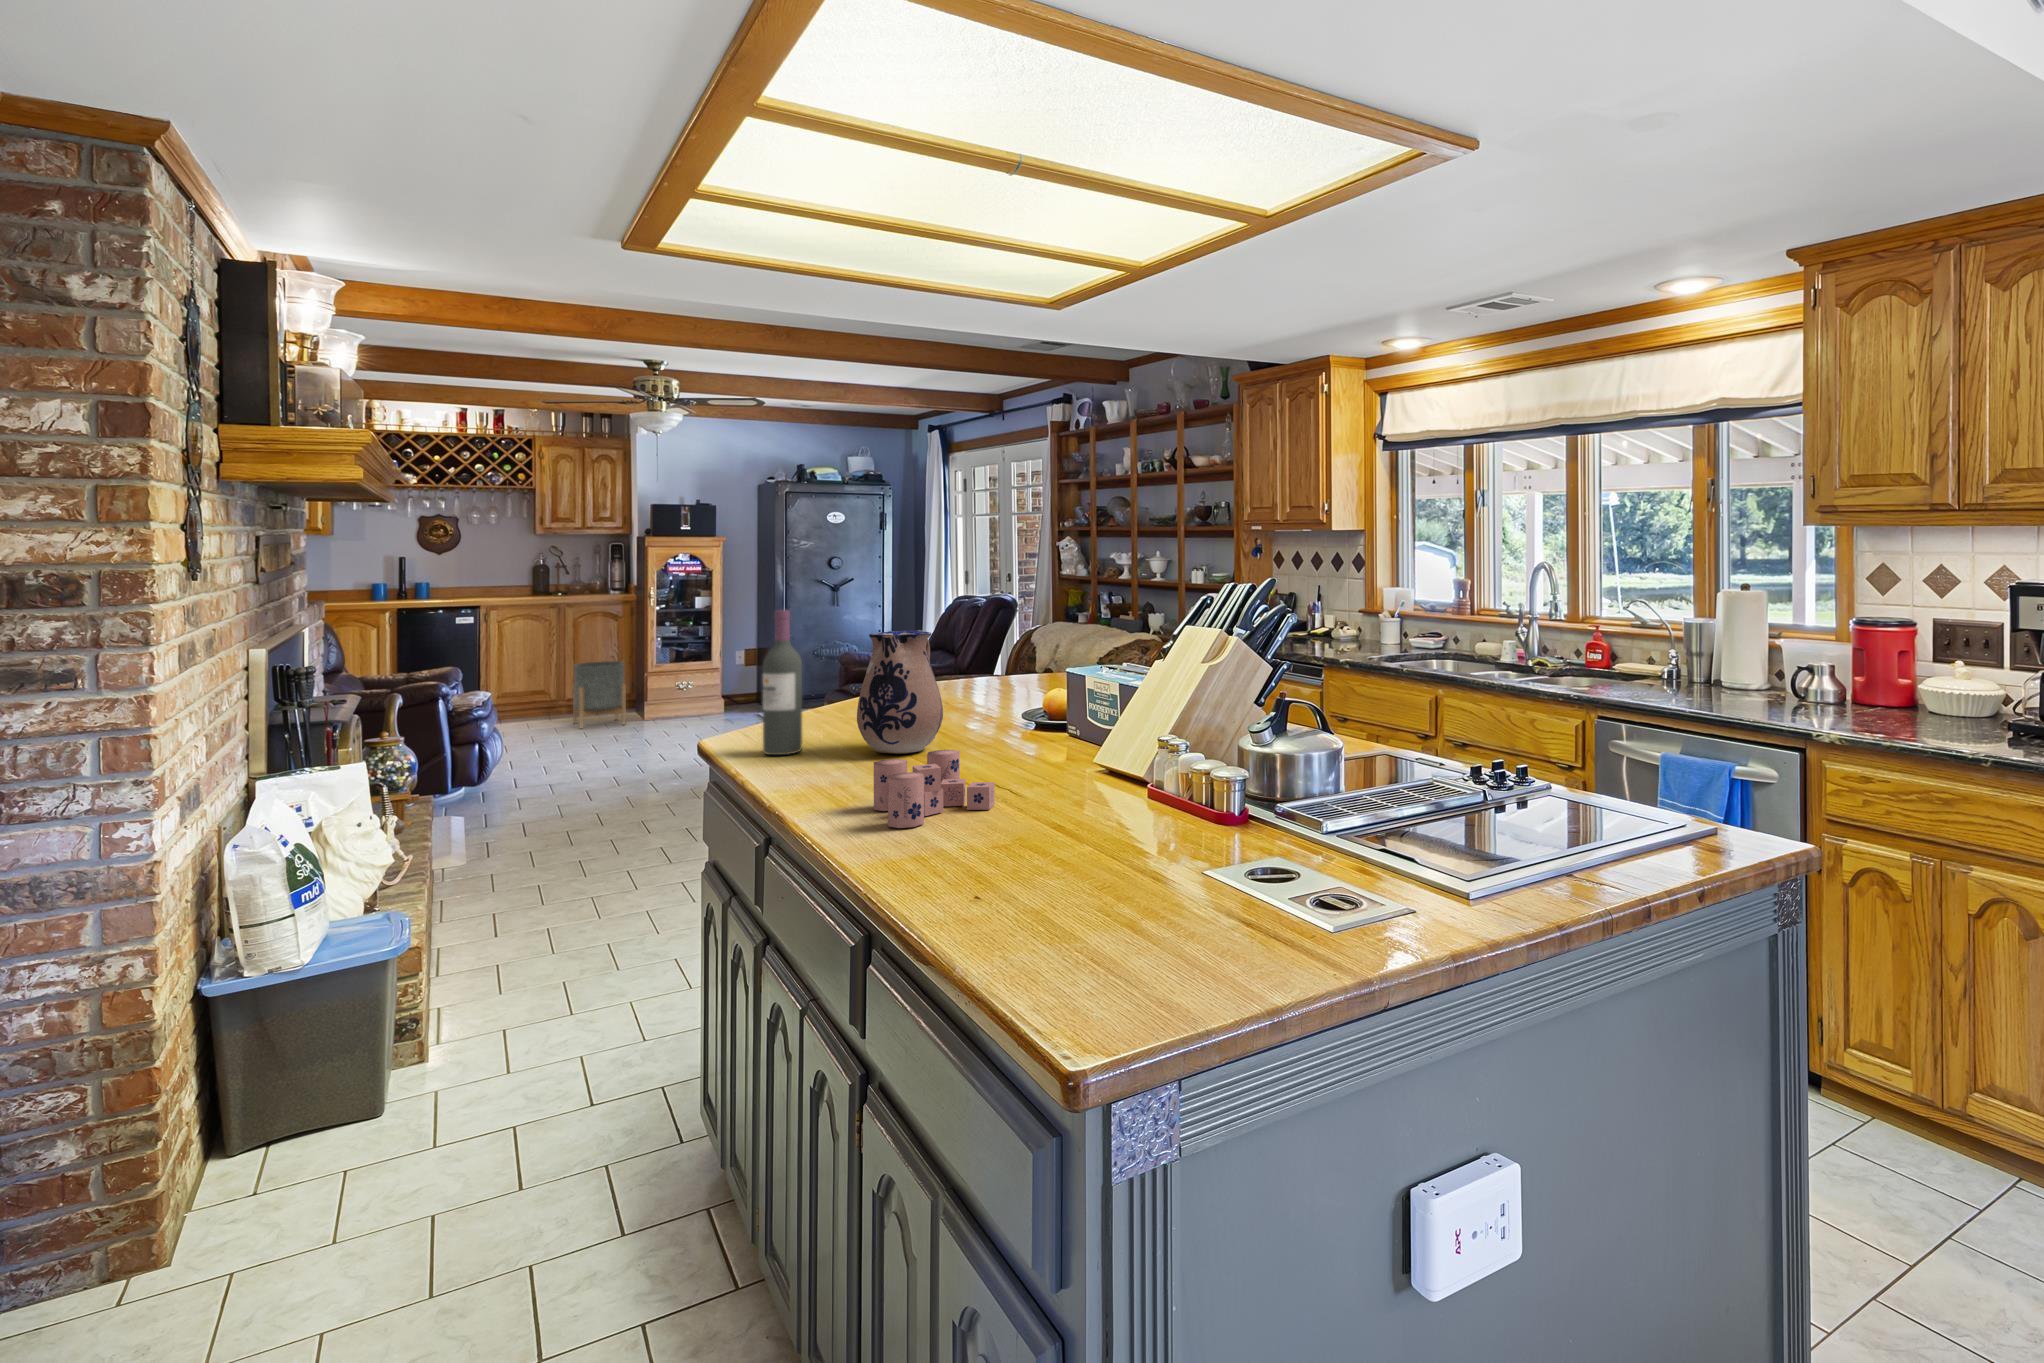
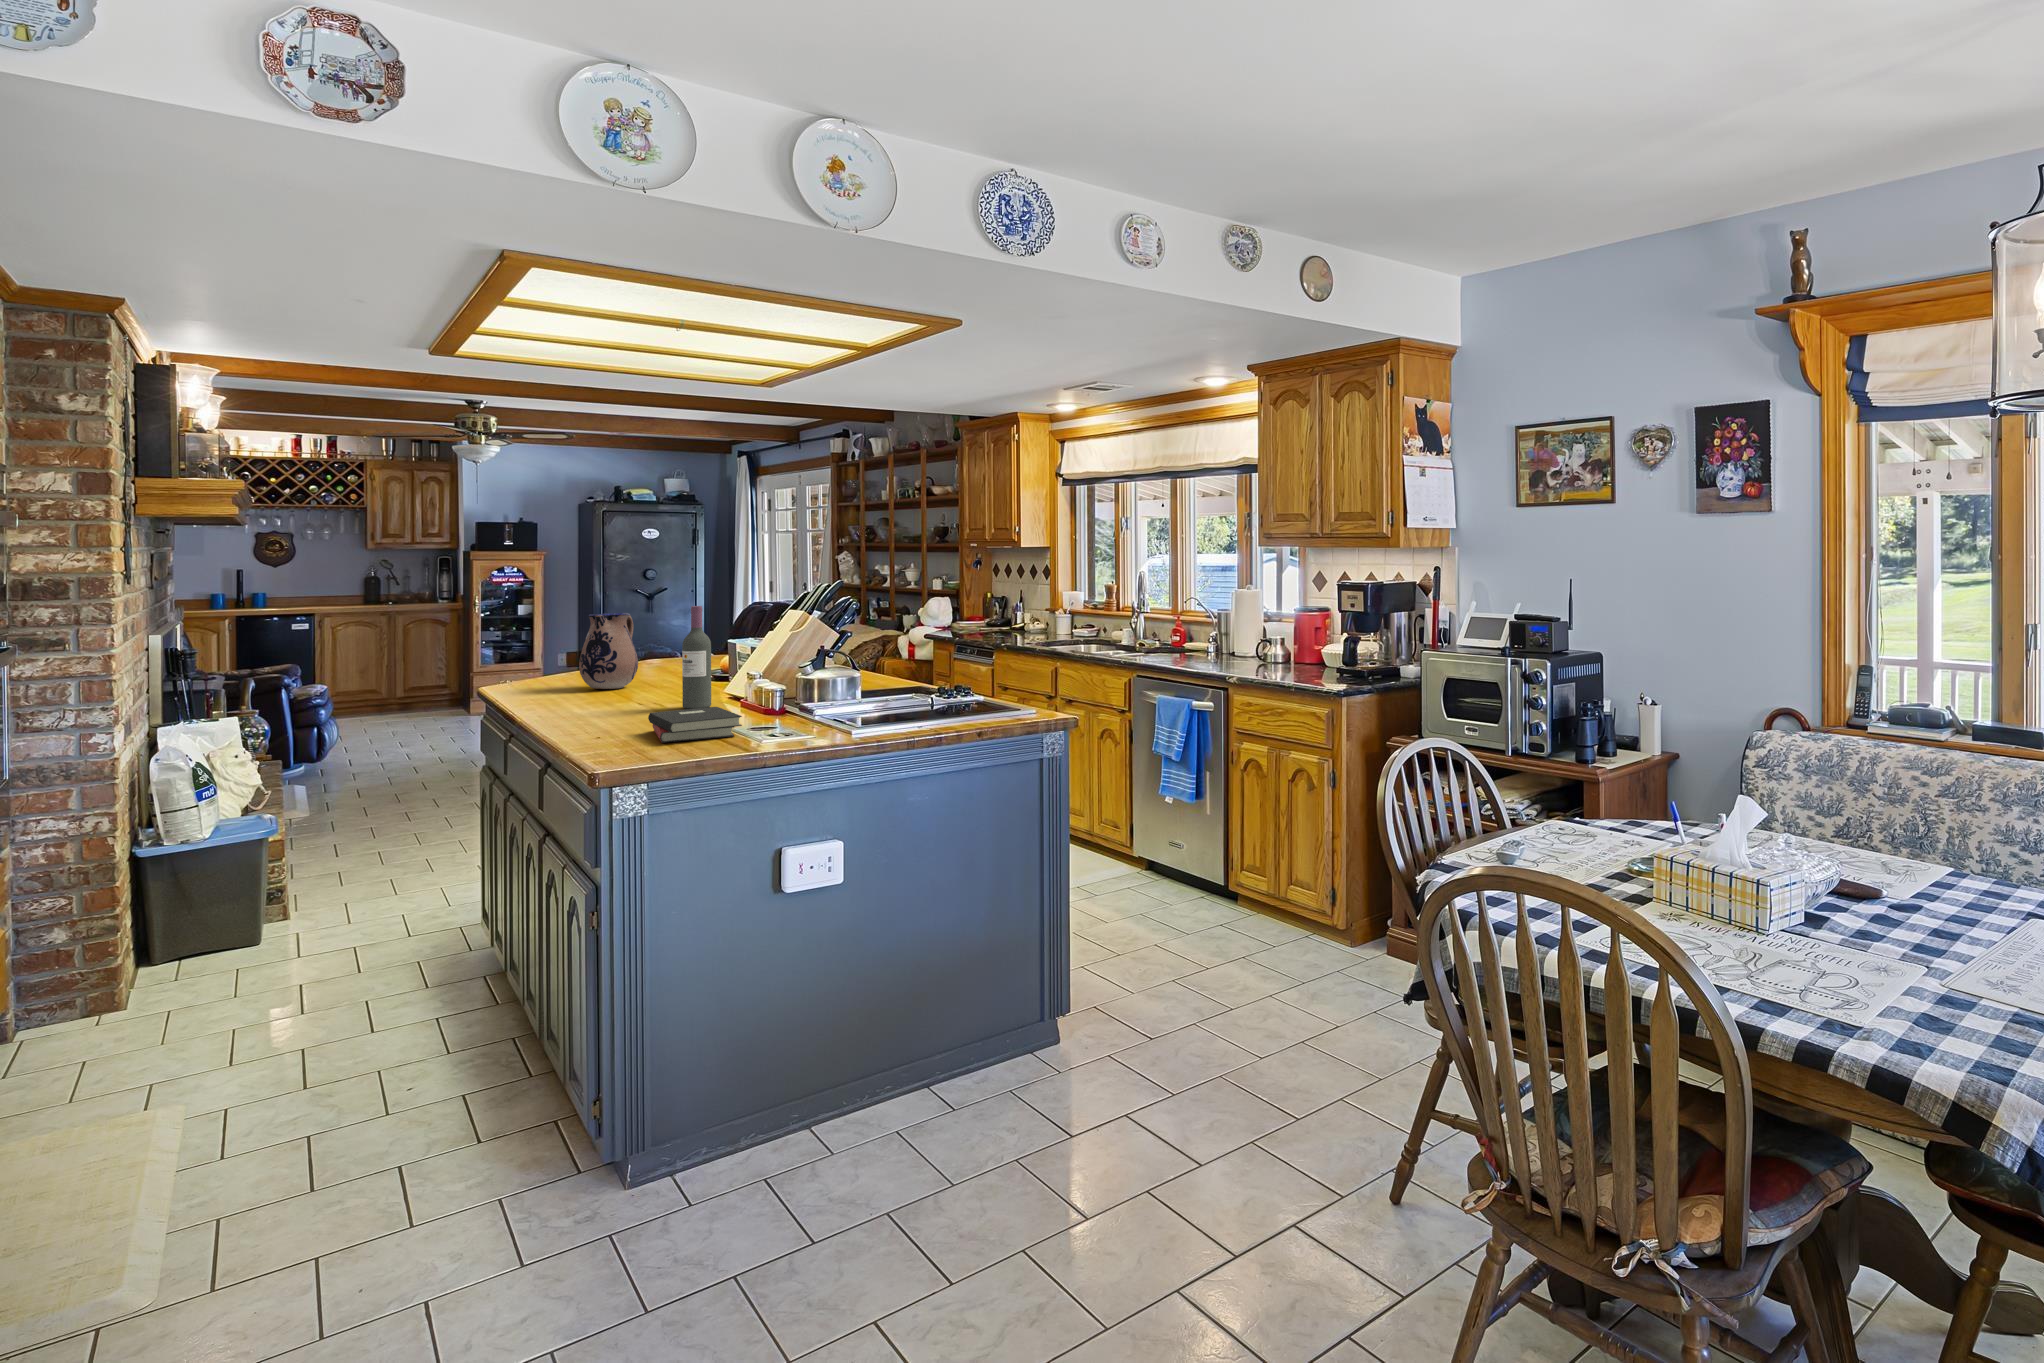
wine bottle: present [763,610,802,755] -> present [682,606,711,709]
planter: present [573,661,626,729] -> none [403,661,452,720]
candle: present [874,750,995,828] -> none [569,679,643,716]
hardback book: none [1072,833,1278,937] -> present [648,707,742,743]

